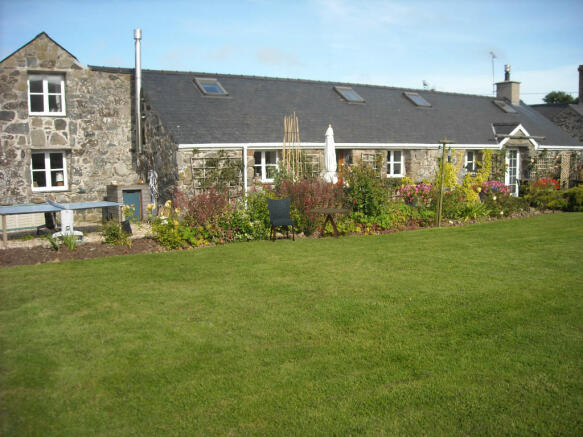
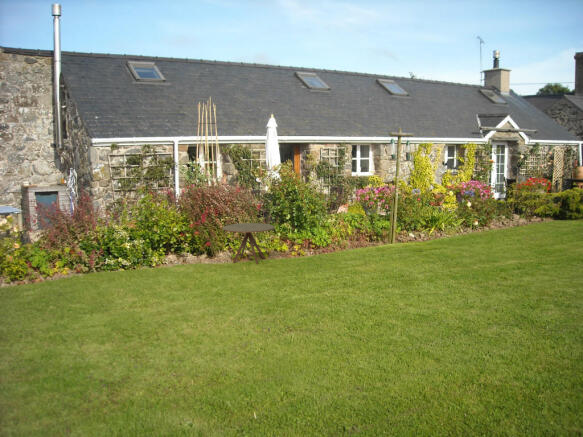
chair: present [267,197,295,242] -> none [166,210,199,270]

